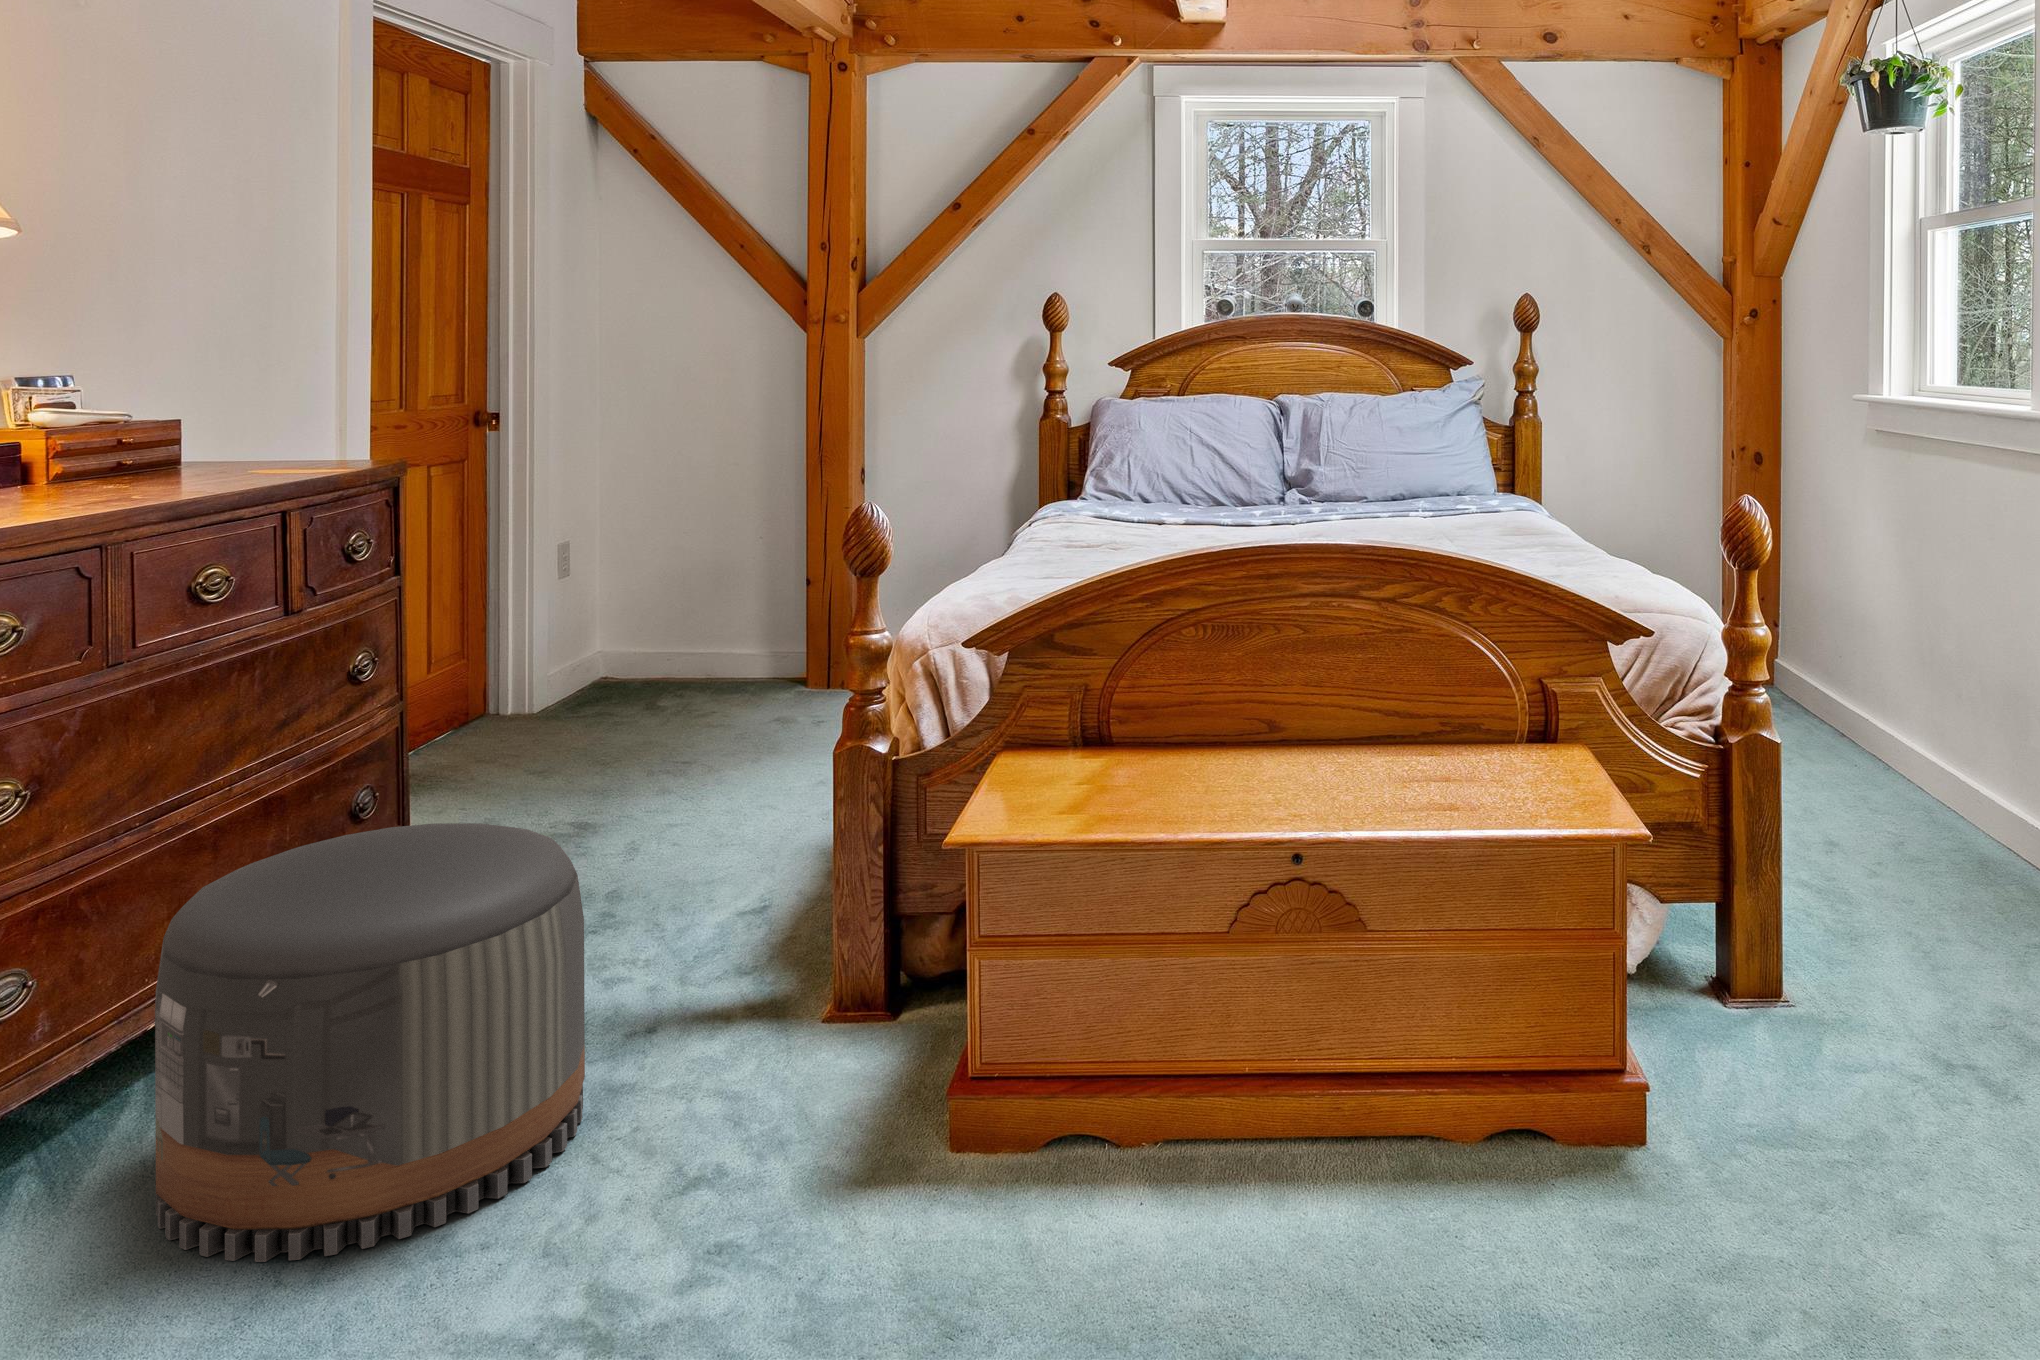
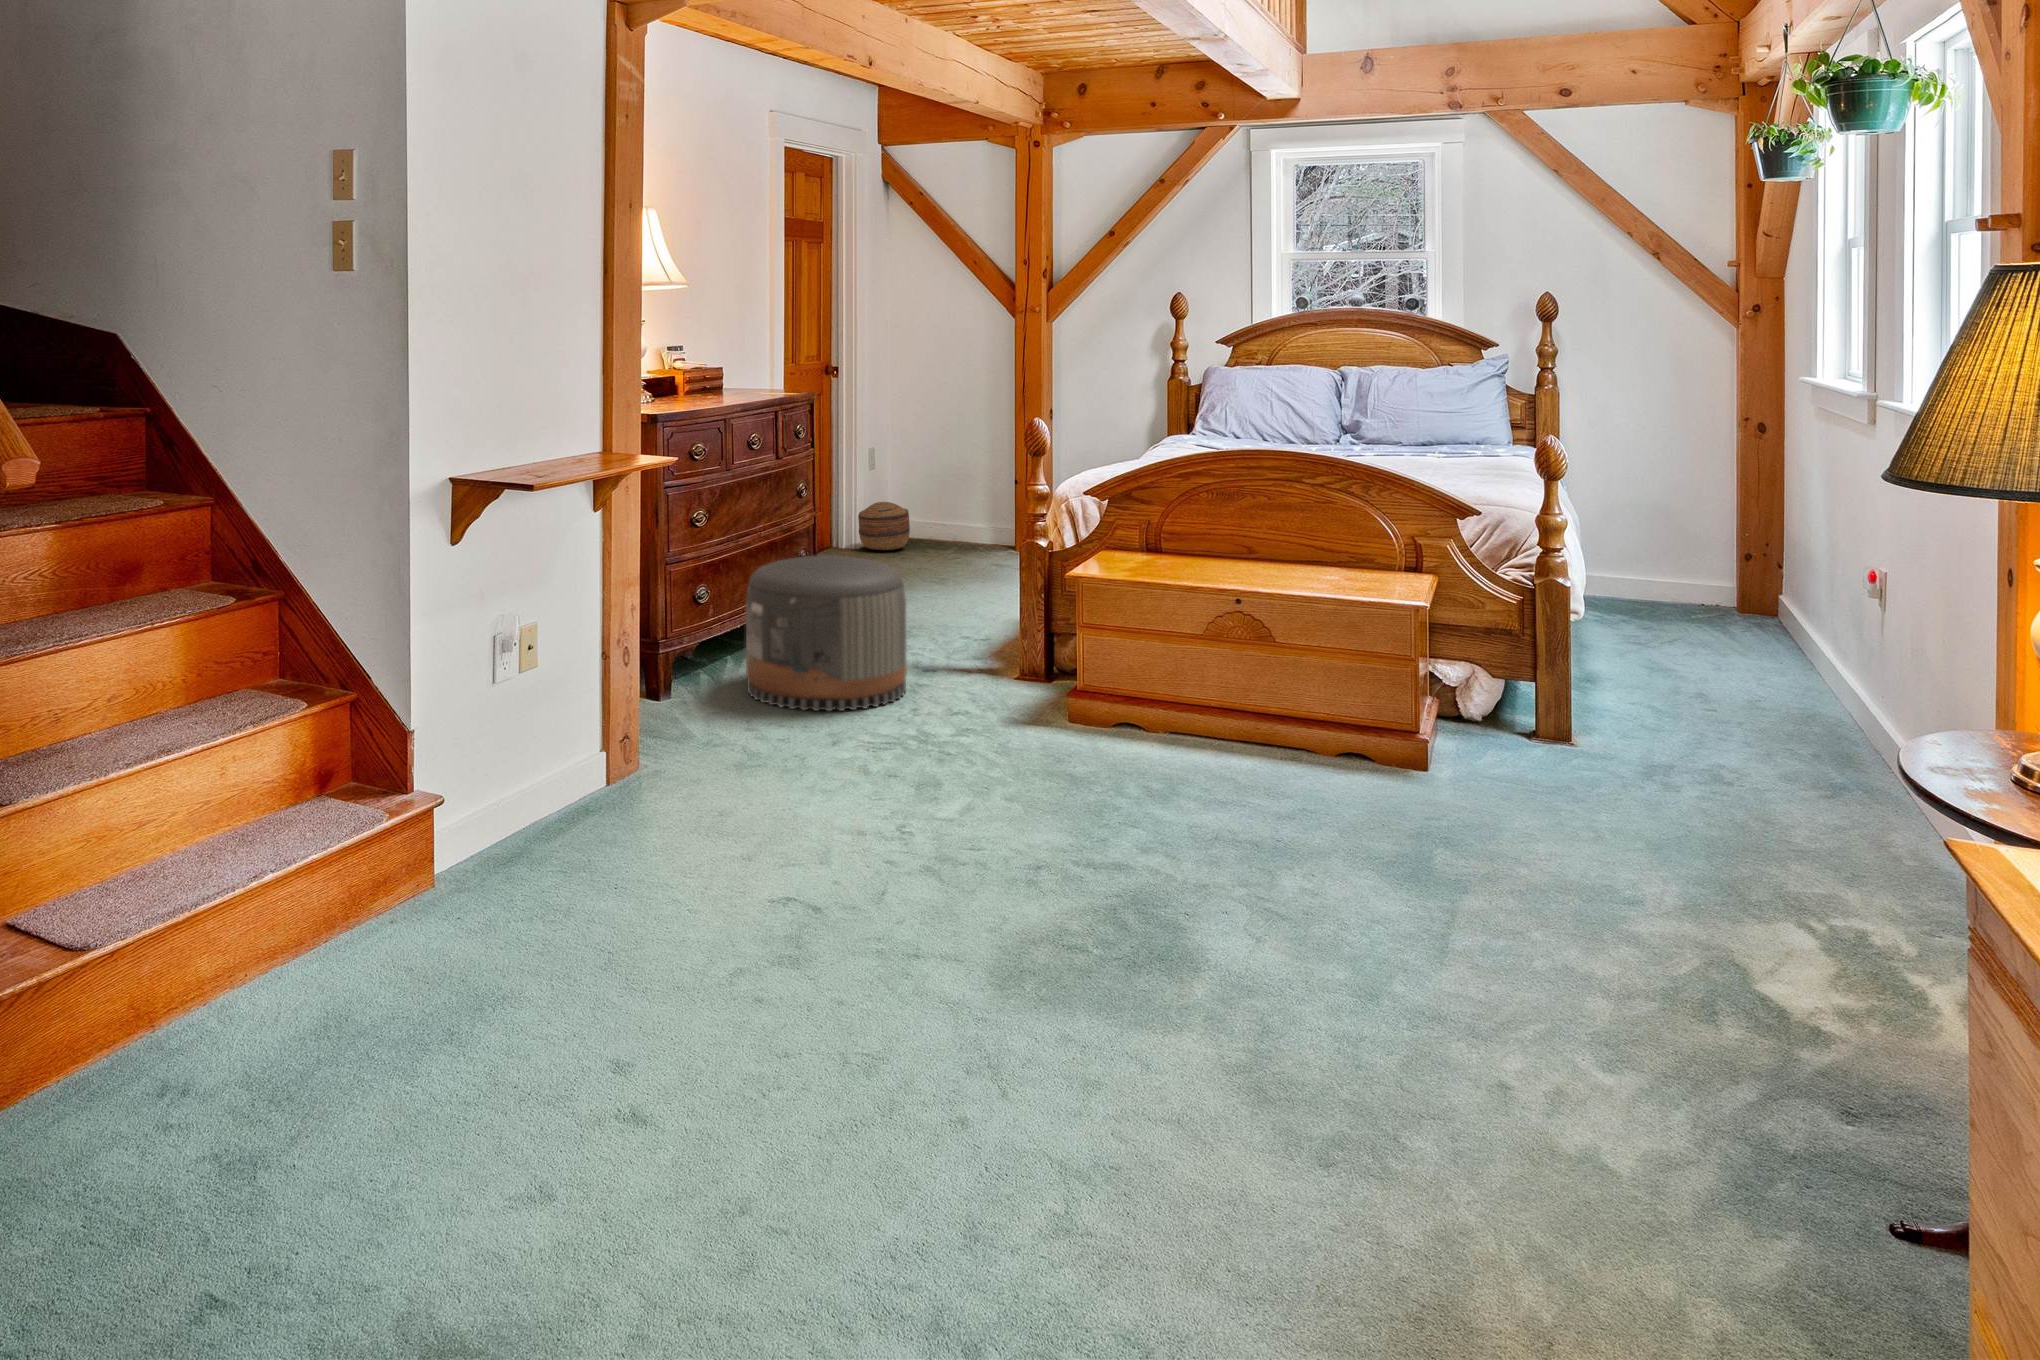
basket: none [537,629,629,711] -> present [858,502,910,551]

